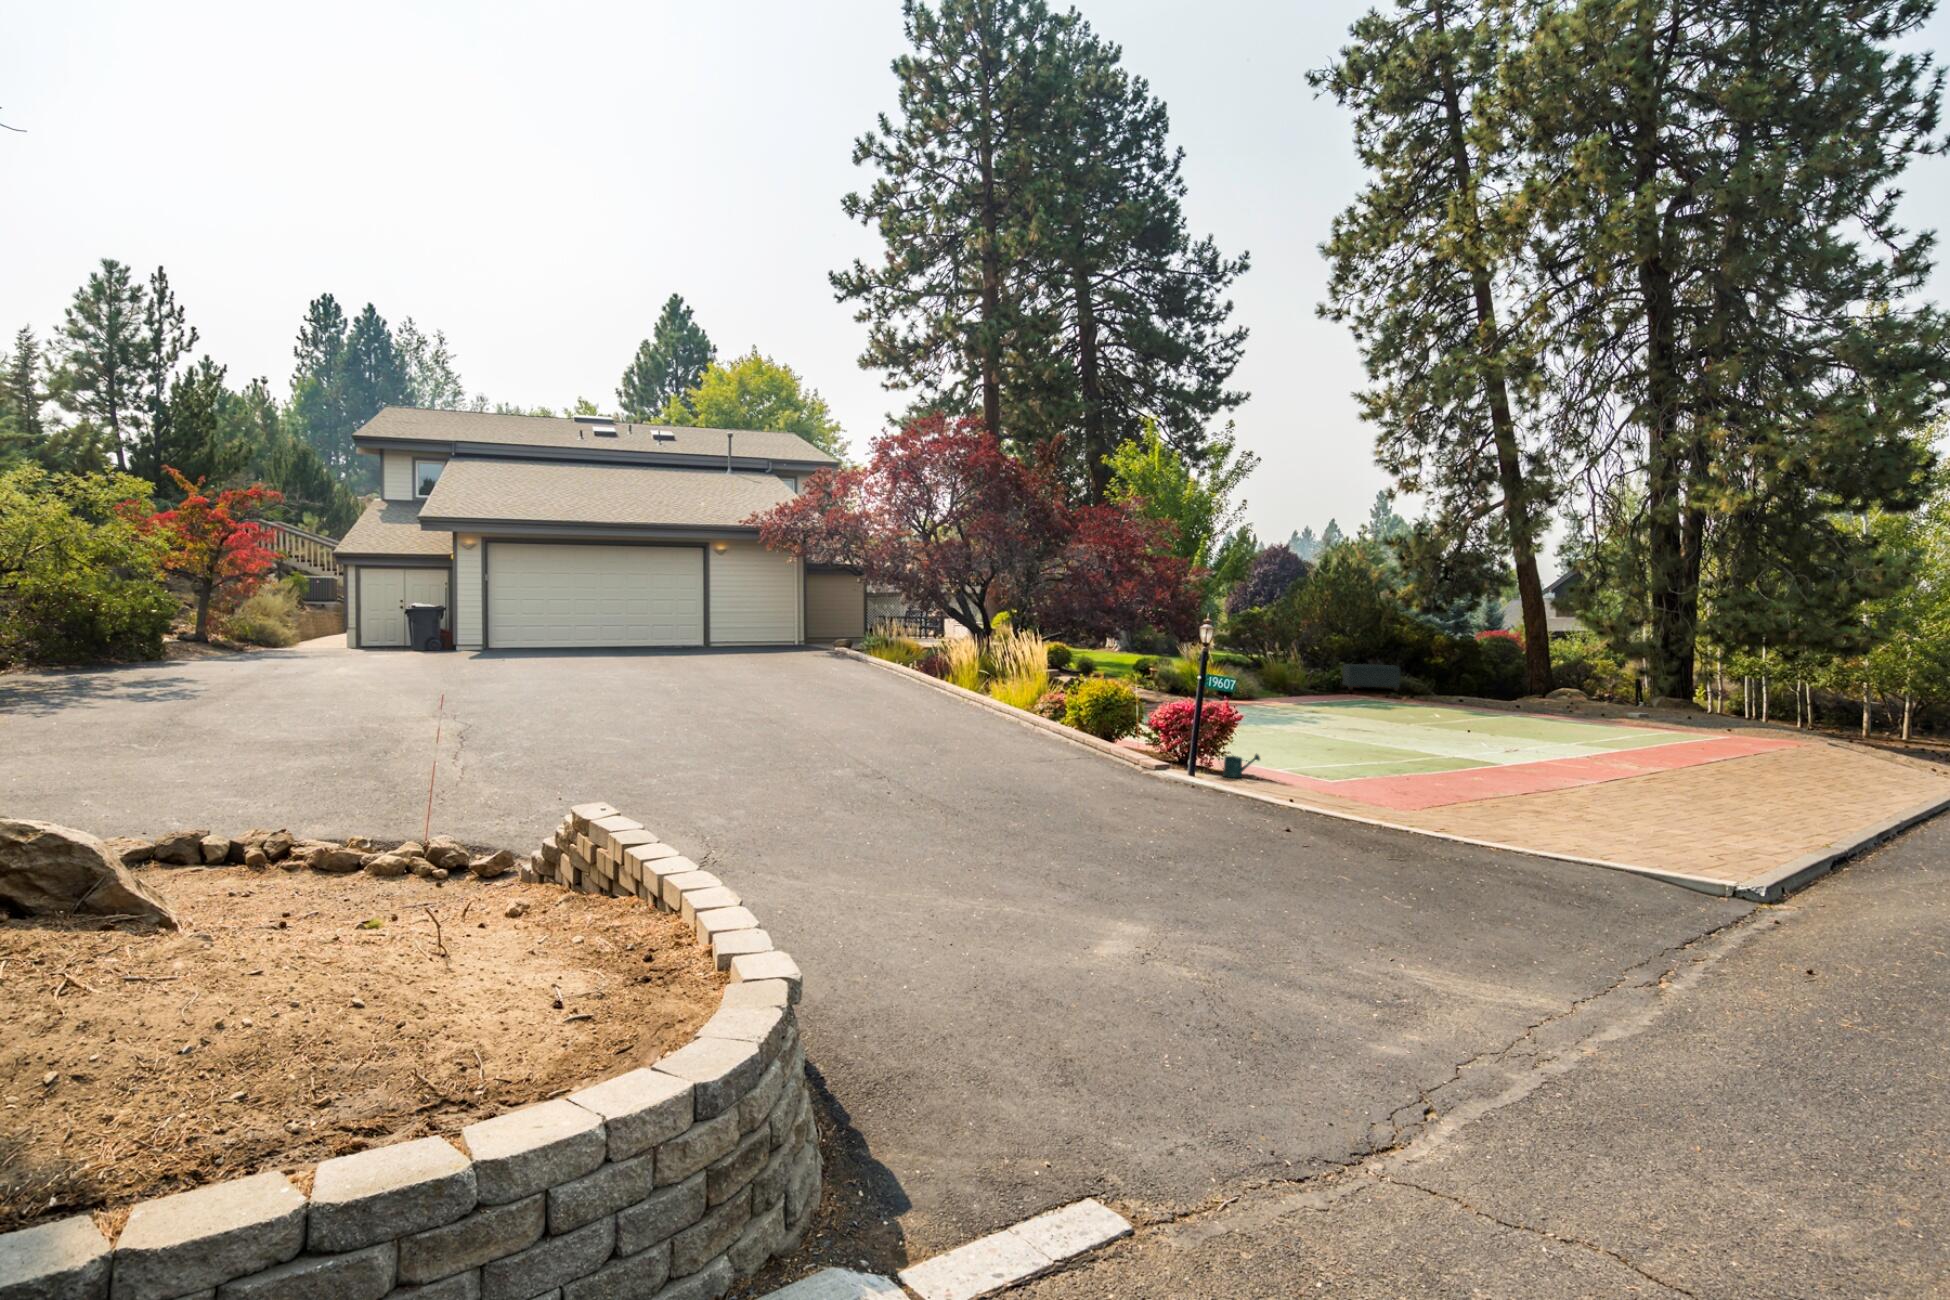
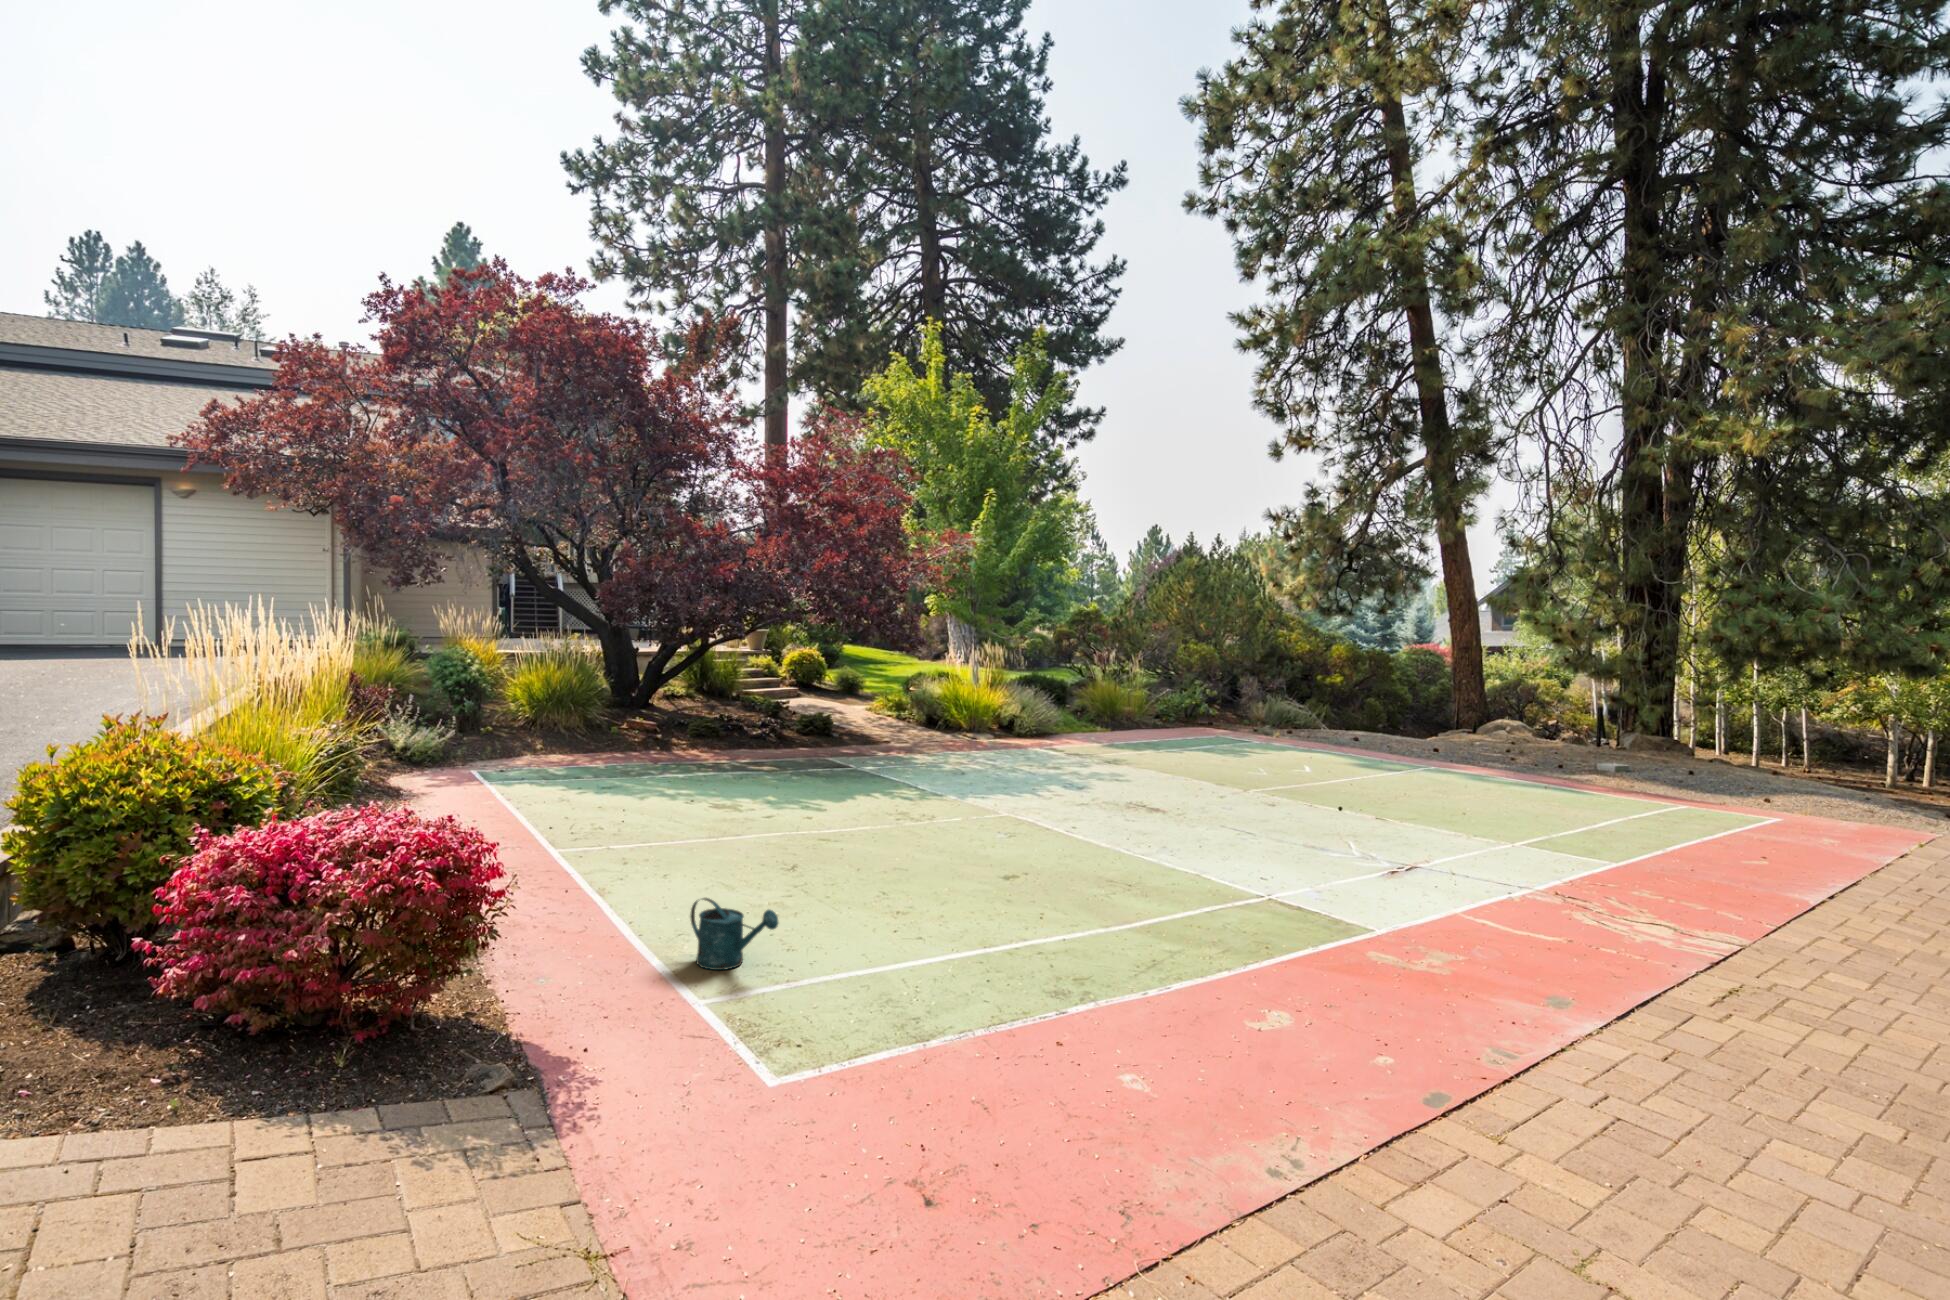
bench: present [1341,664,1400,691] -> none [1200,680,1280,719]

